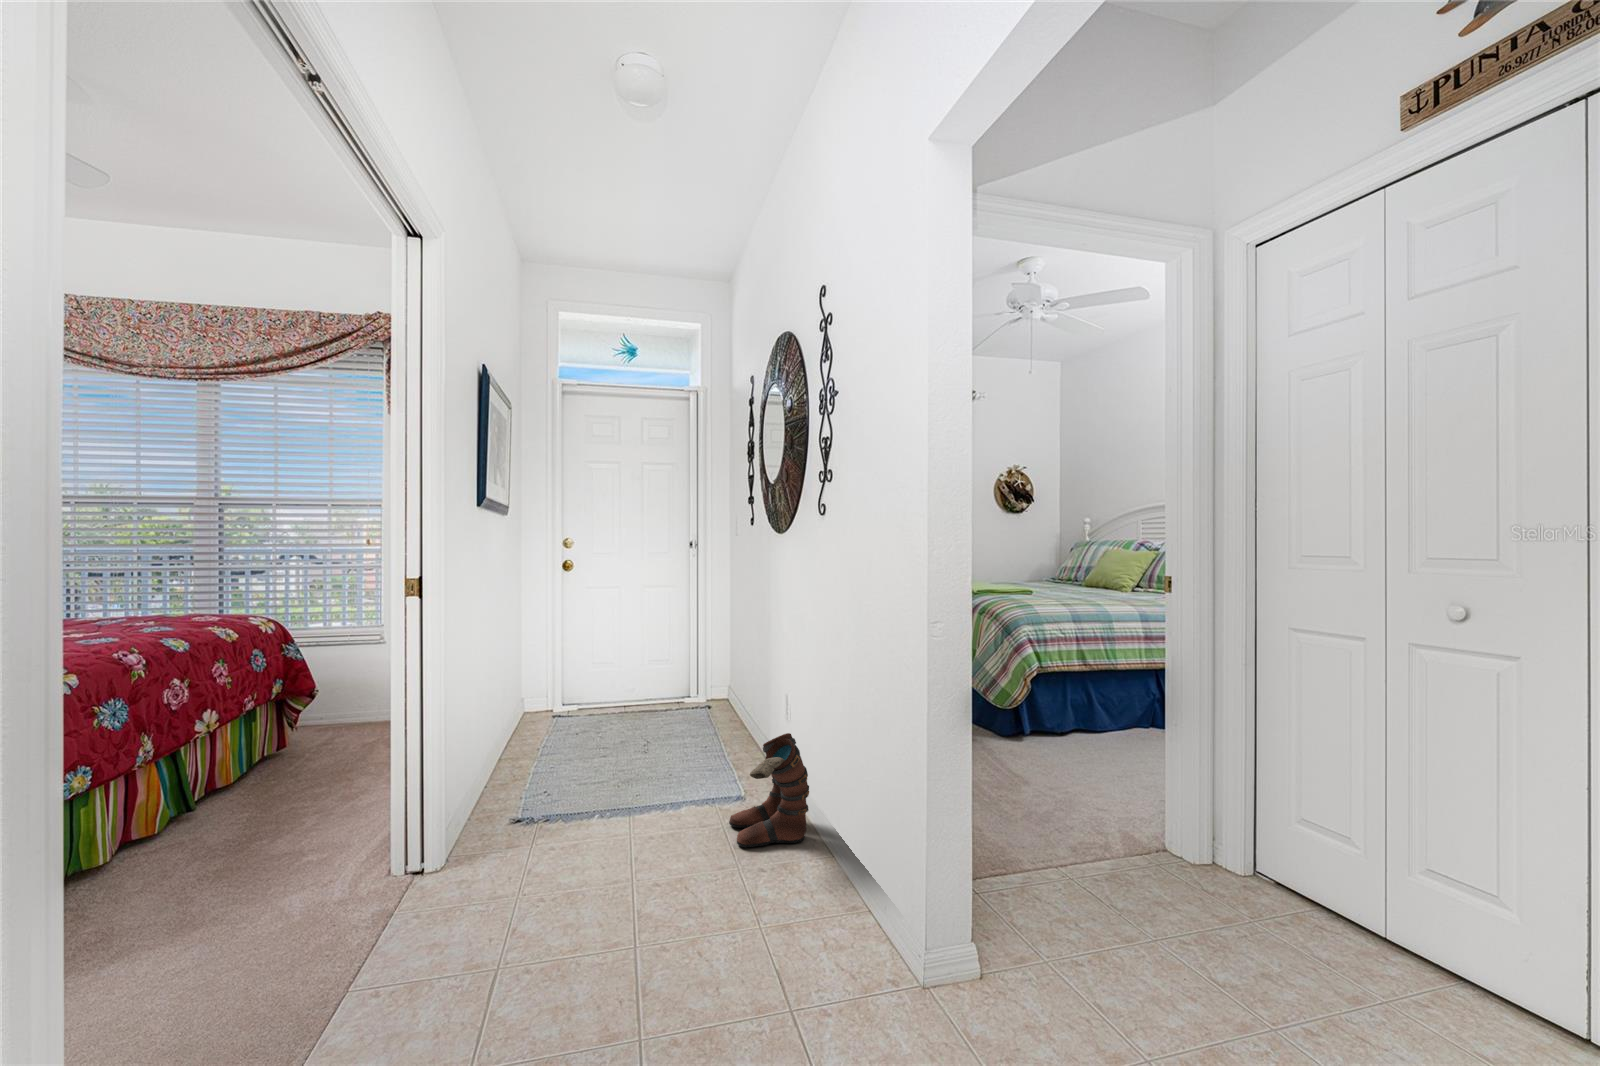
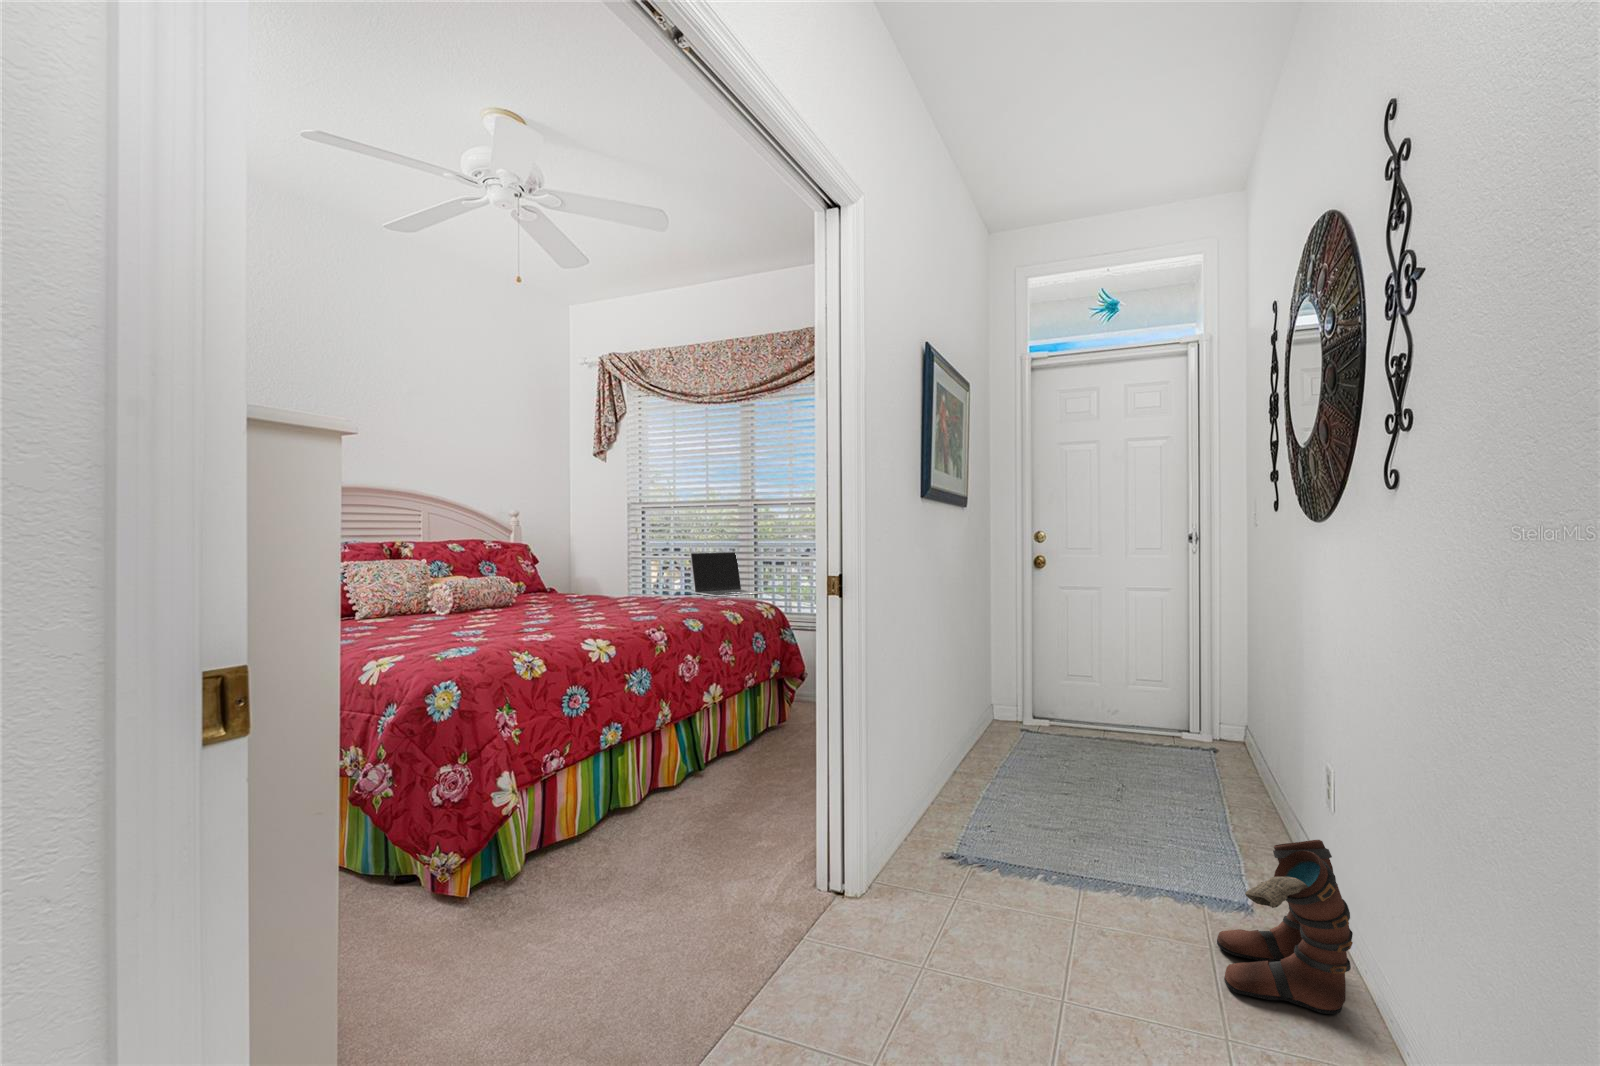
laptop: none [126,562,241,616] -> present [691,552,763,596]

